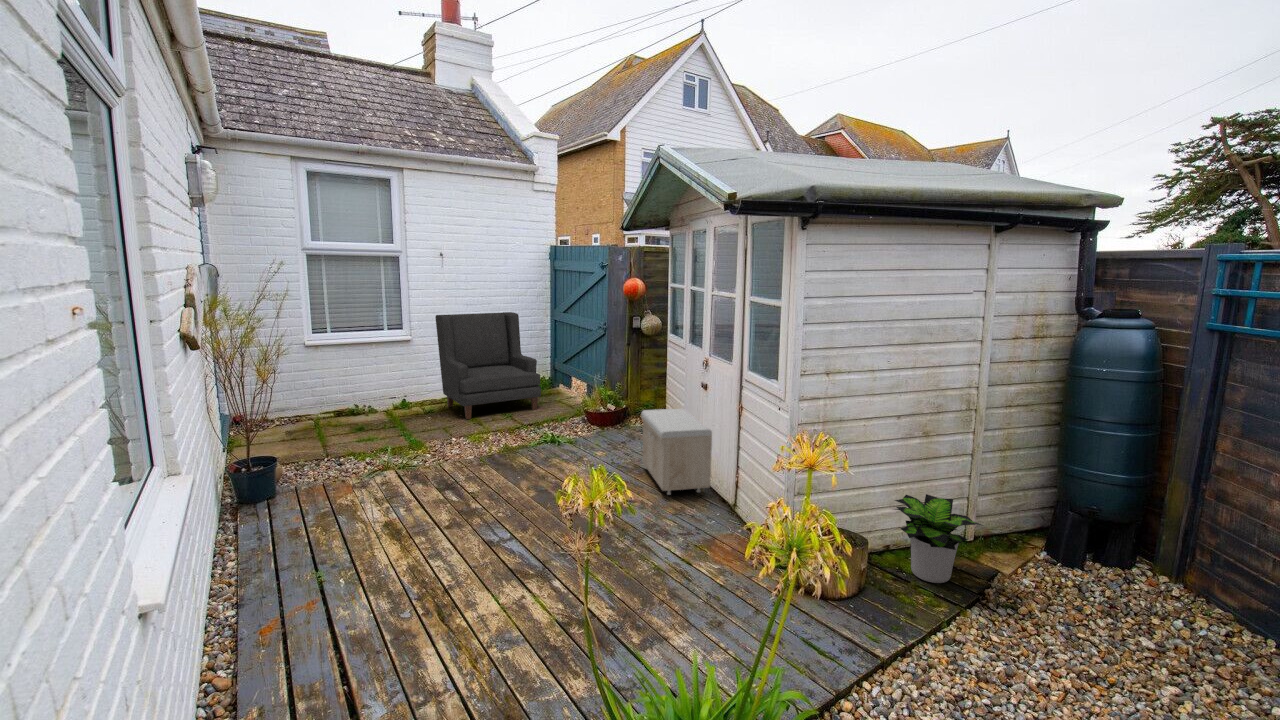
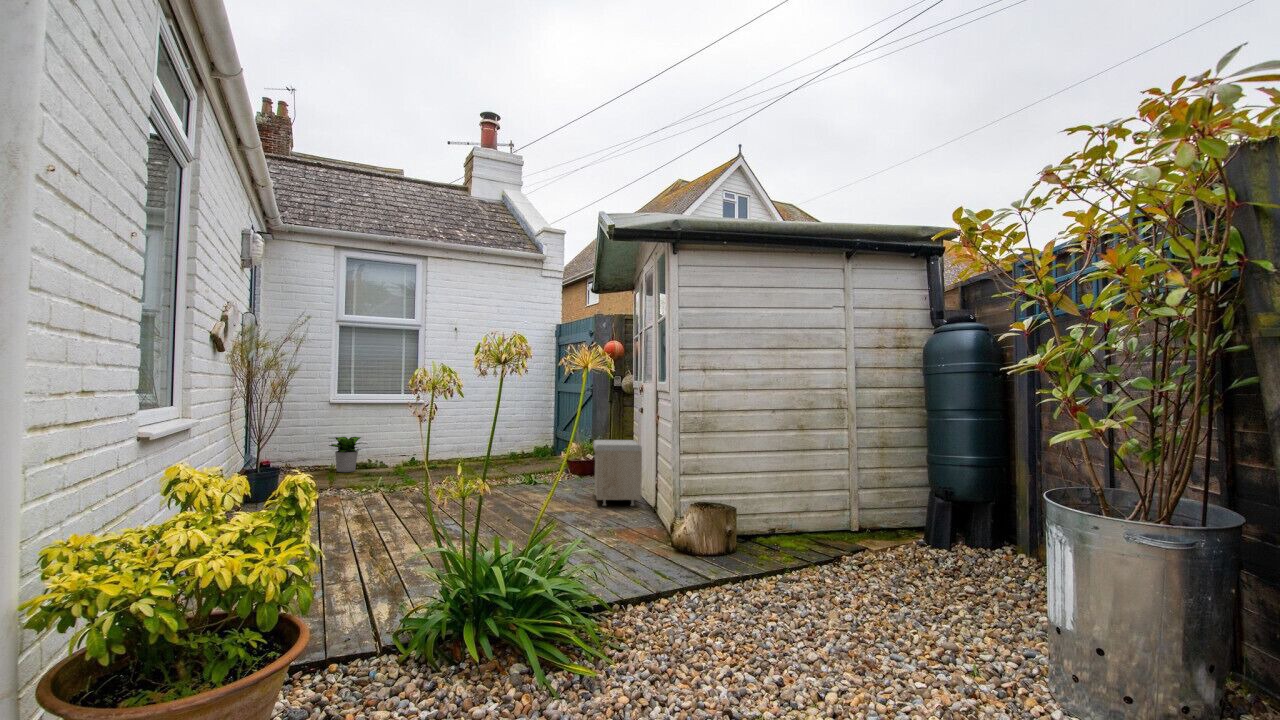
chair: present [435,312,541,419] -> none [446,382,534,472]
potted plant: present [894,494,983,583] -> present [329,437,366,472]

